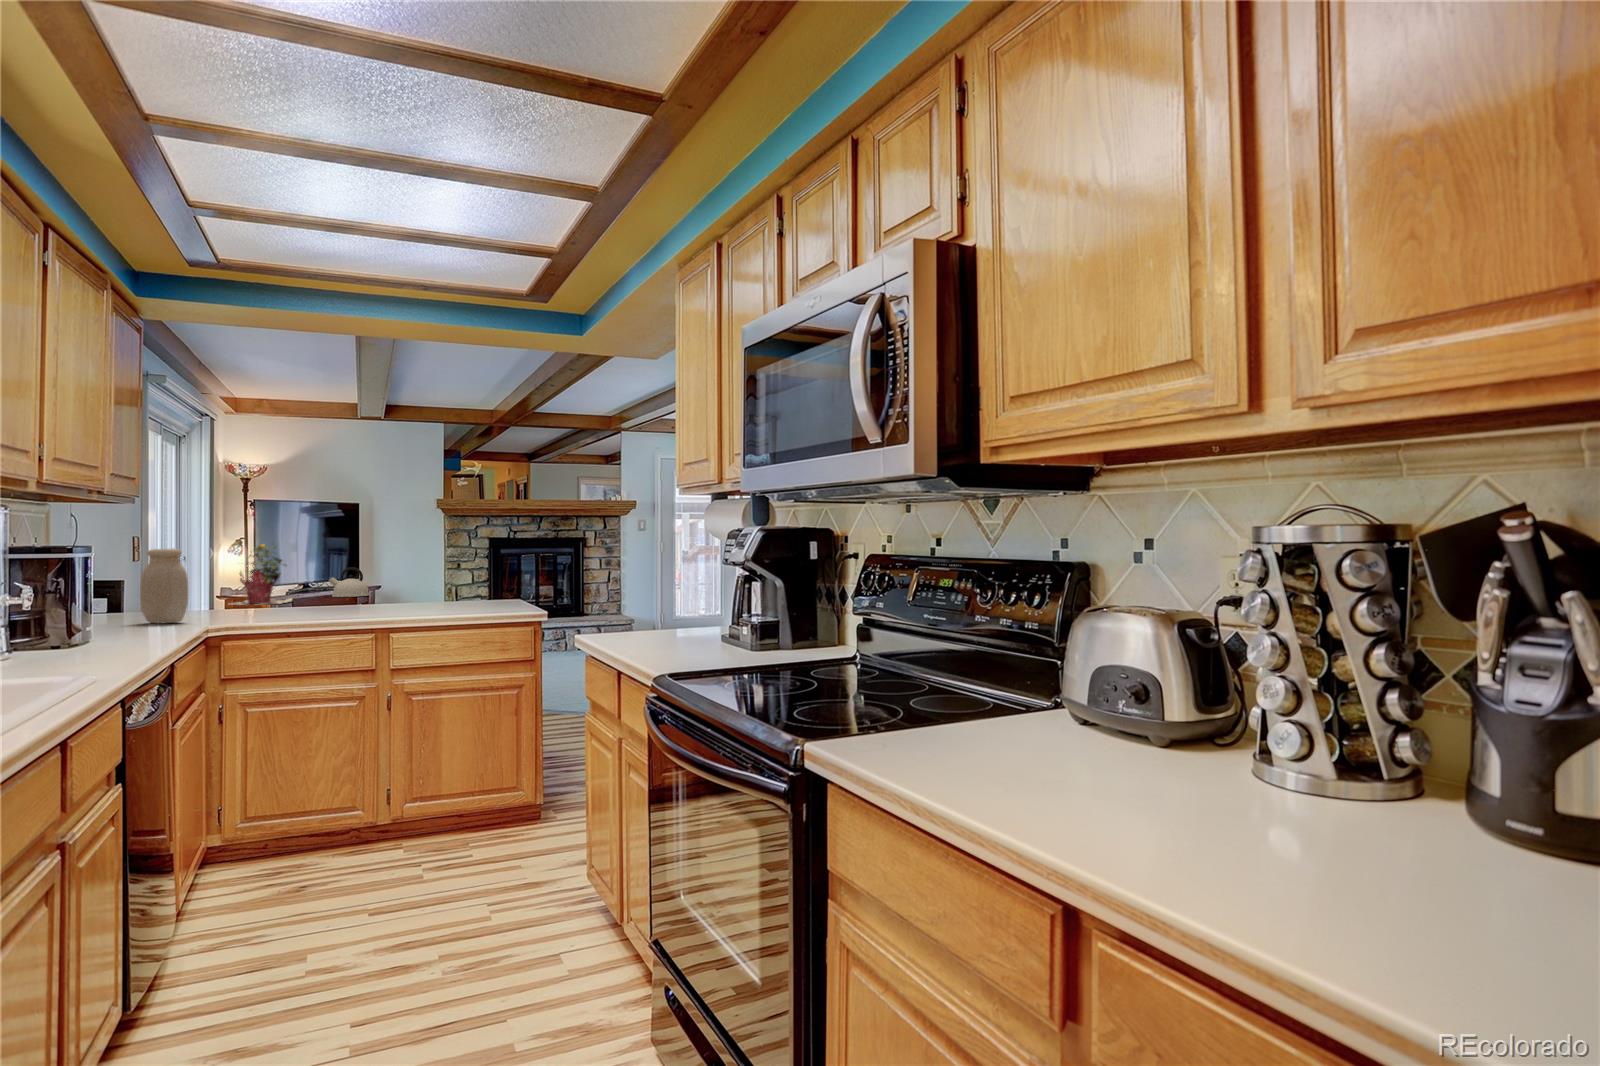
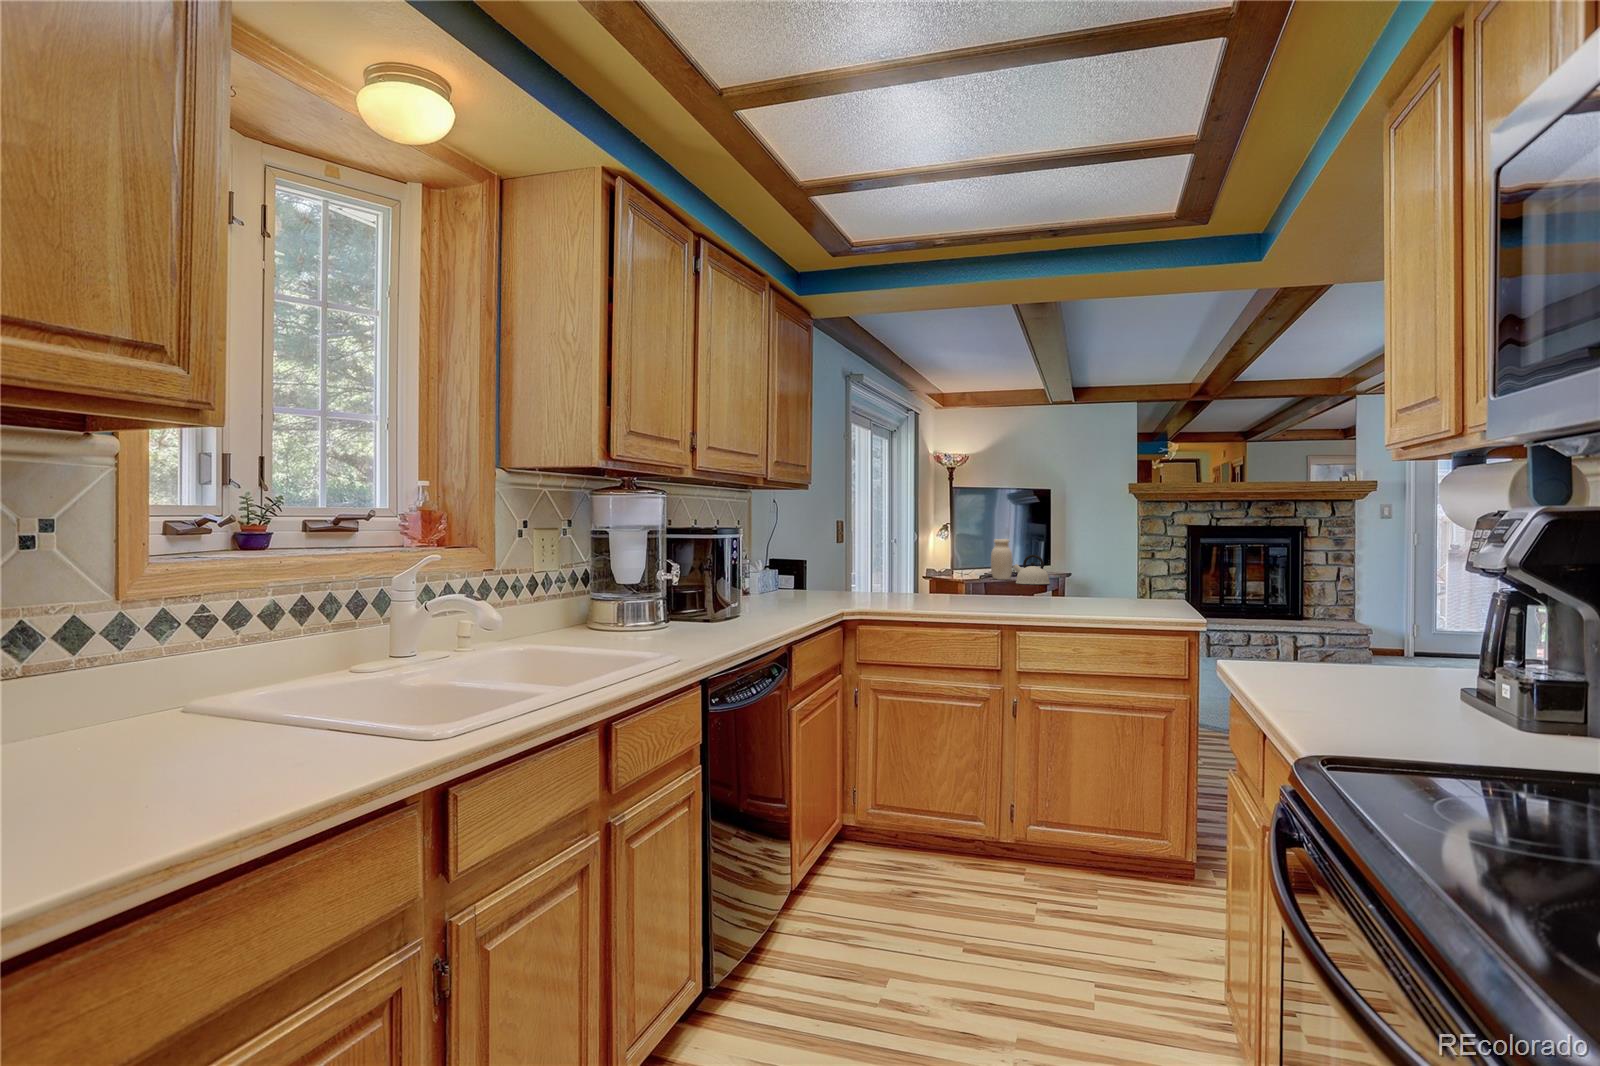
potted plant: present [233,544,294,605] -> none [919,529,977,589]
jar: present [140,548,188,623] -> present [991,539,1013,580]

